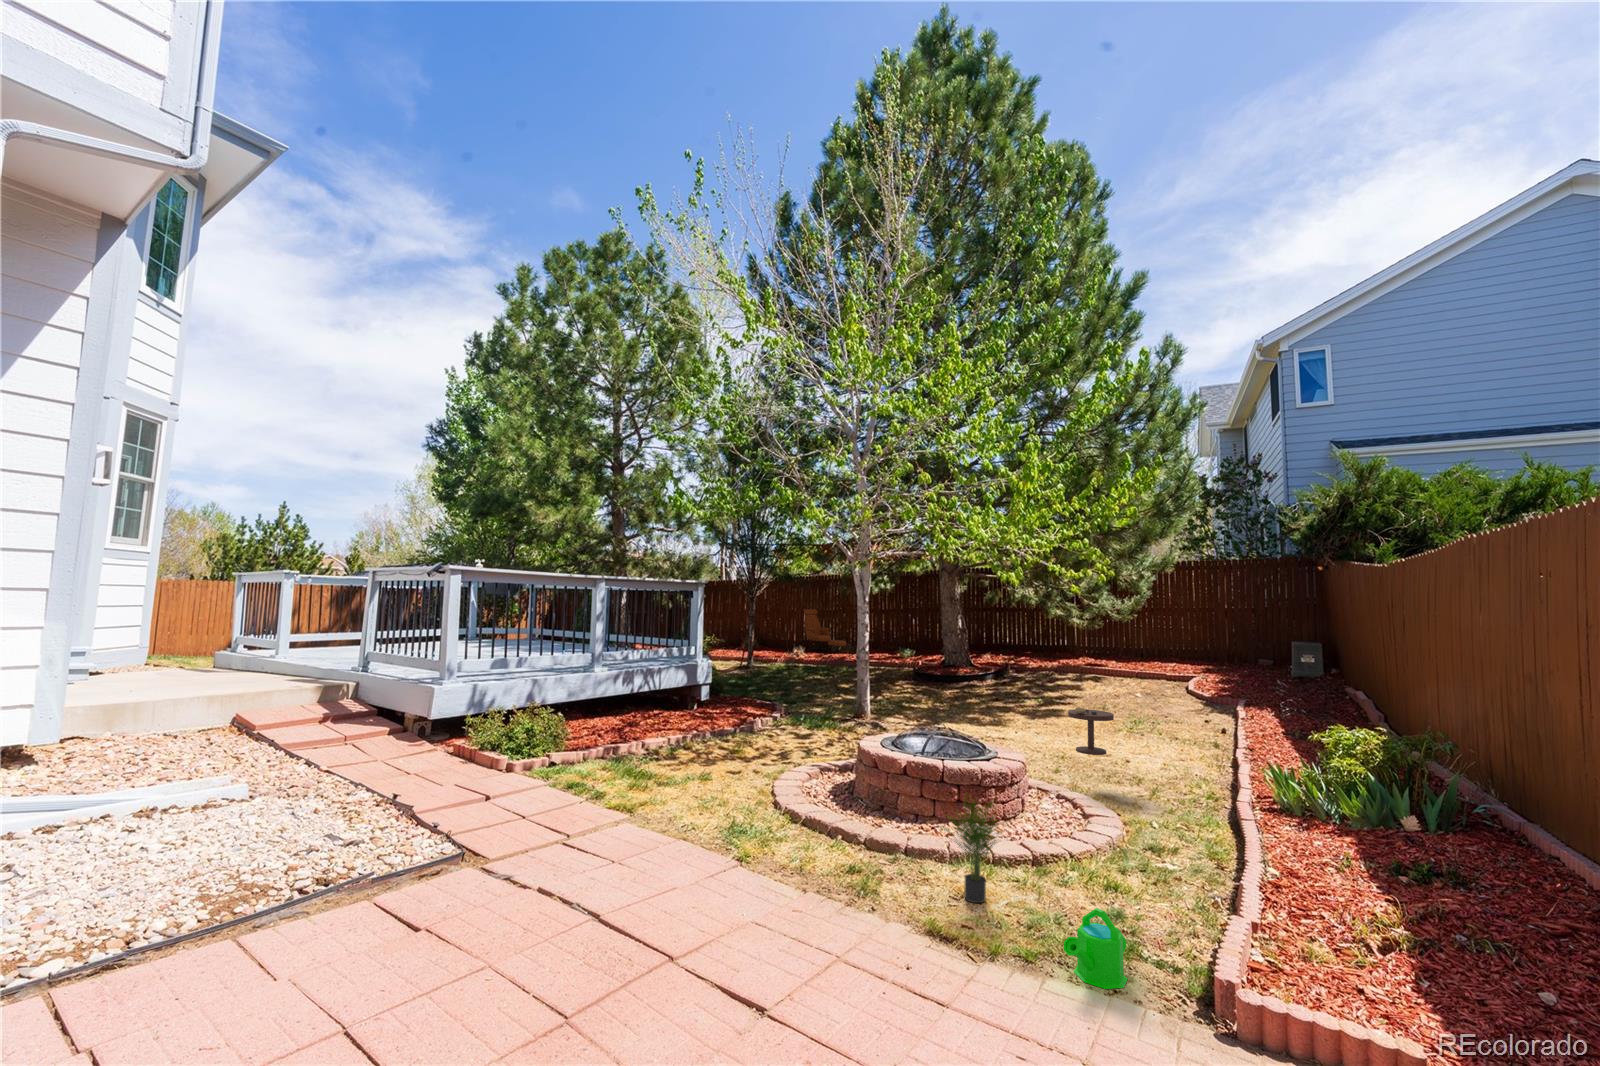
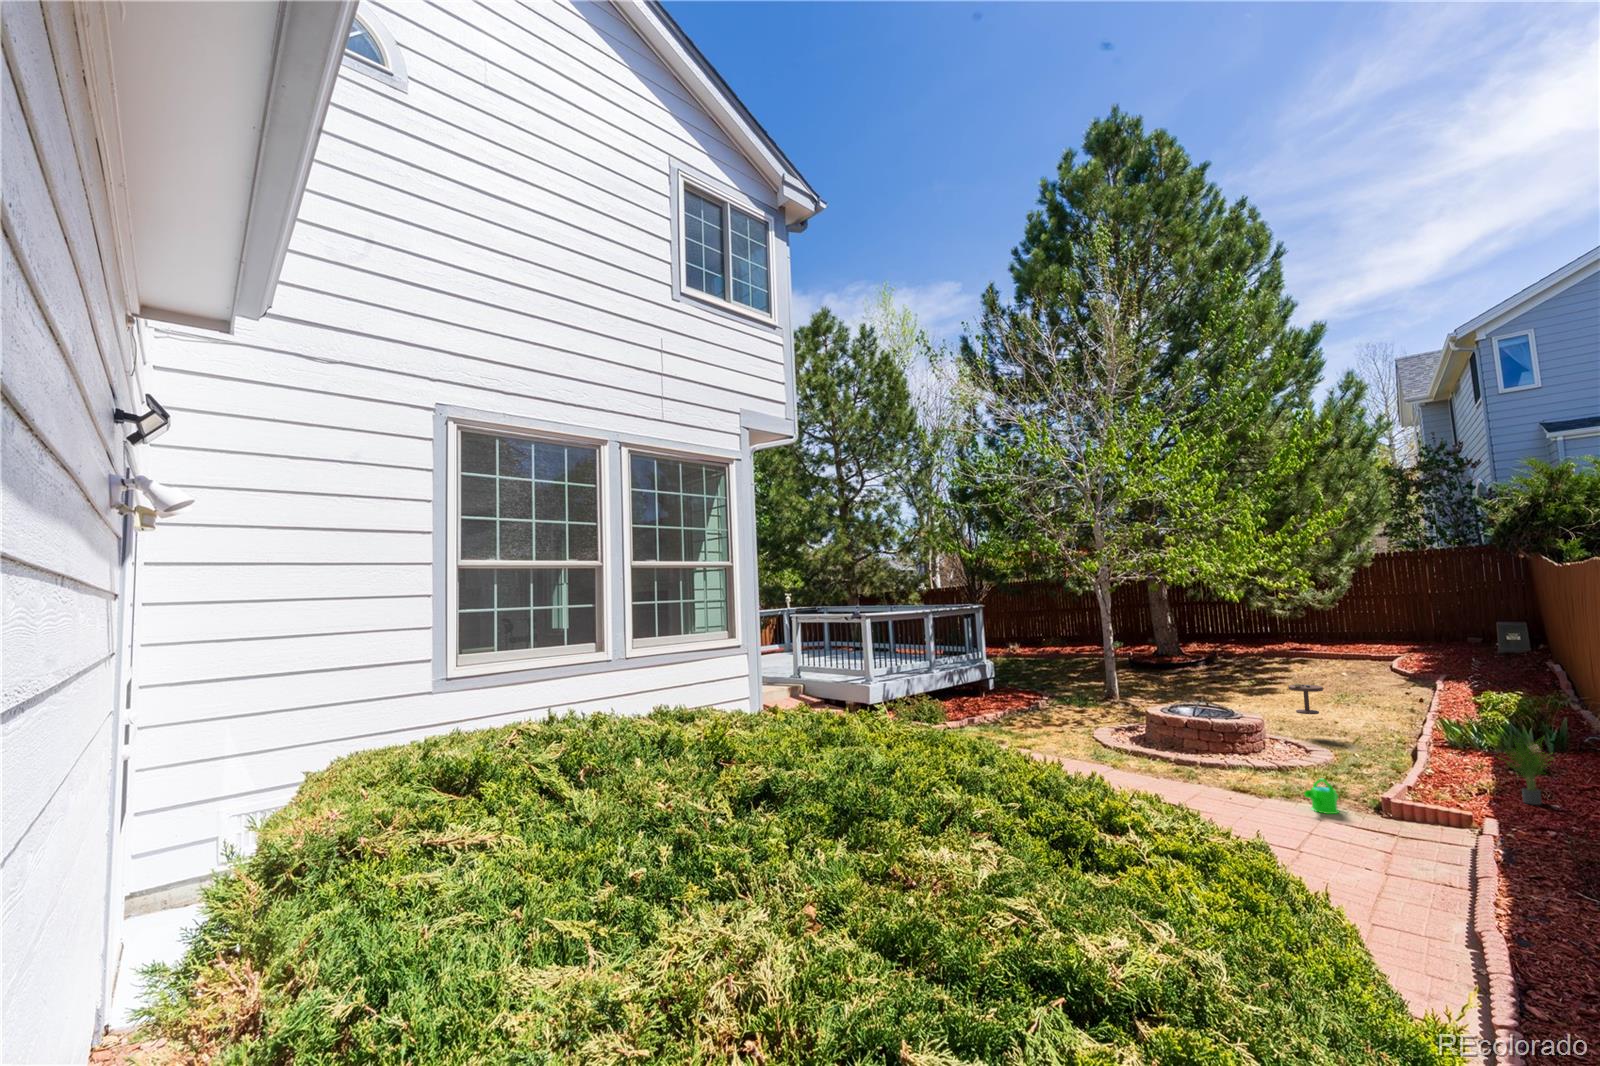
lounge chair: present [804,609,846,653] -> none [1016,609,1058,647]
potted plant: present [944,803,1002,903] -> present [1504,740,1548,805]

